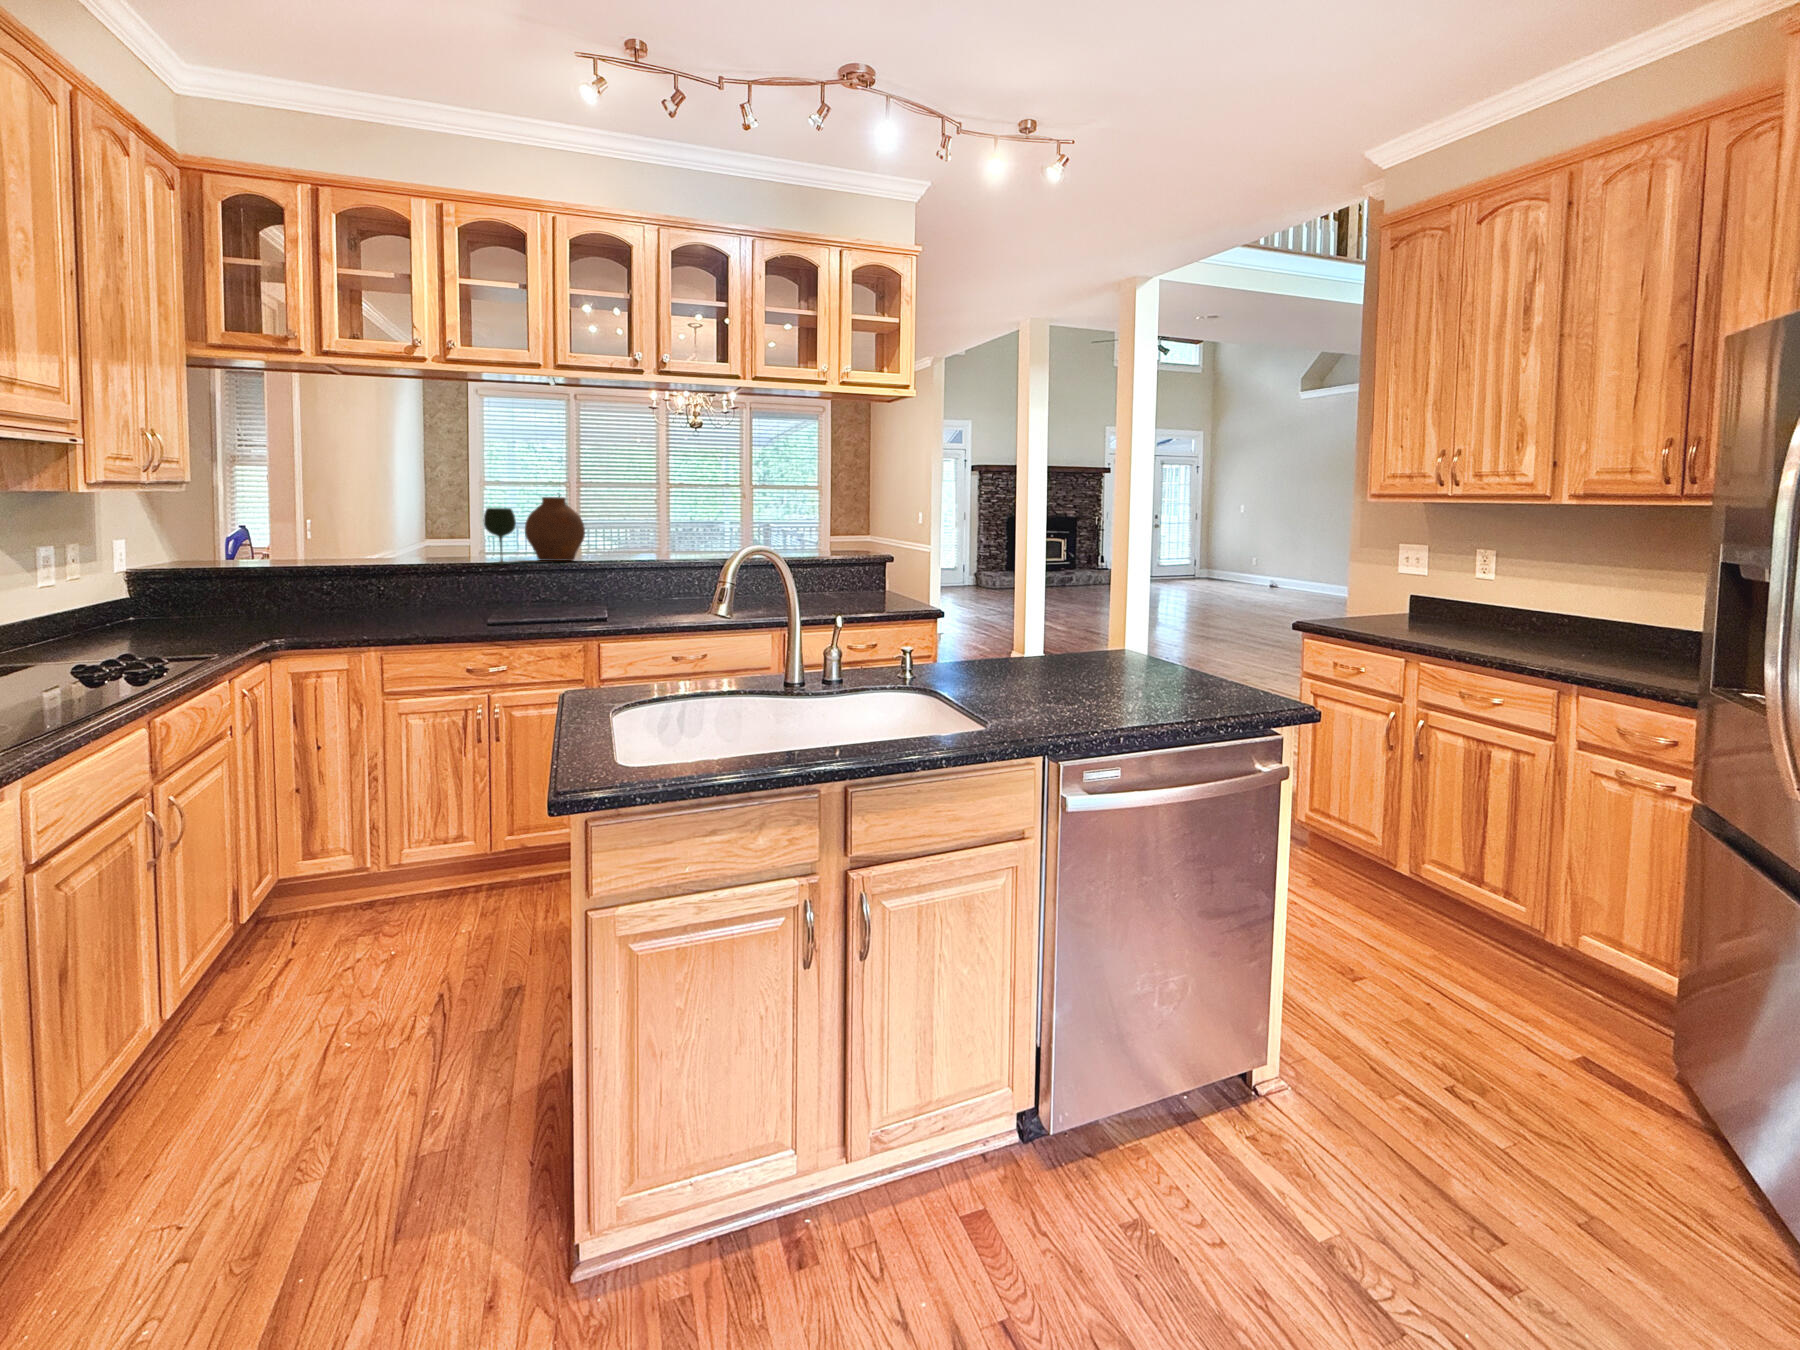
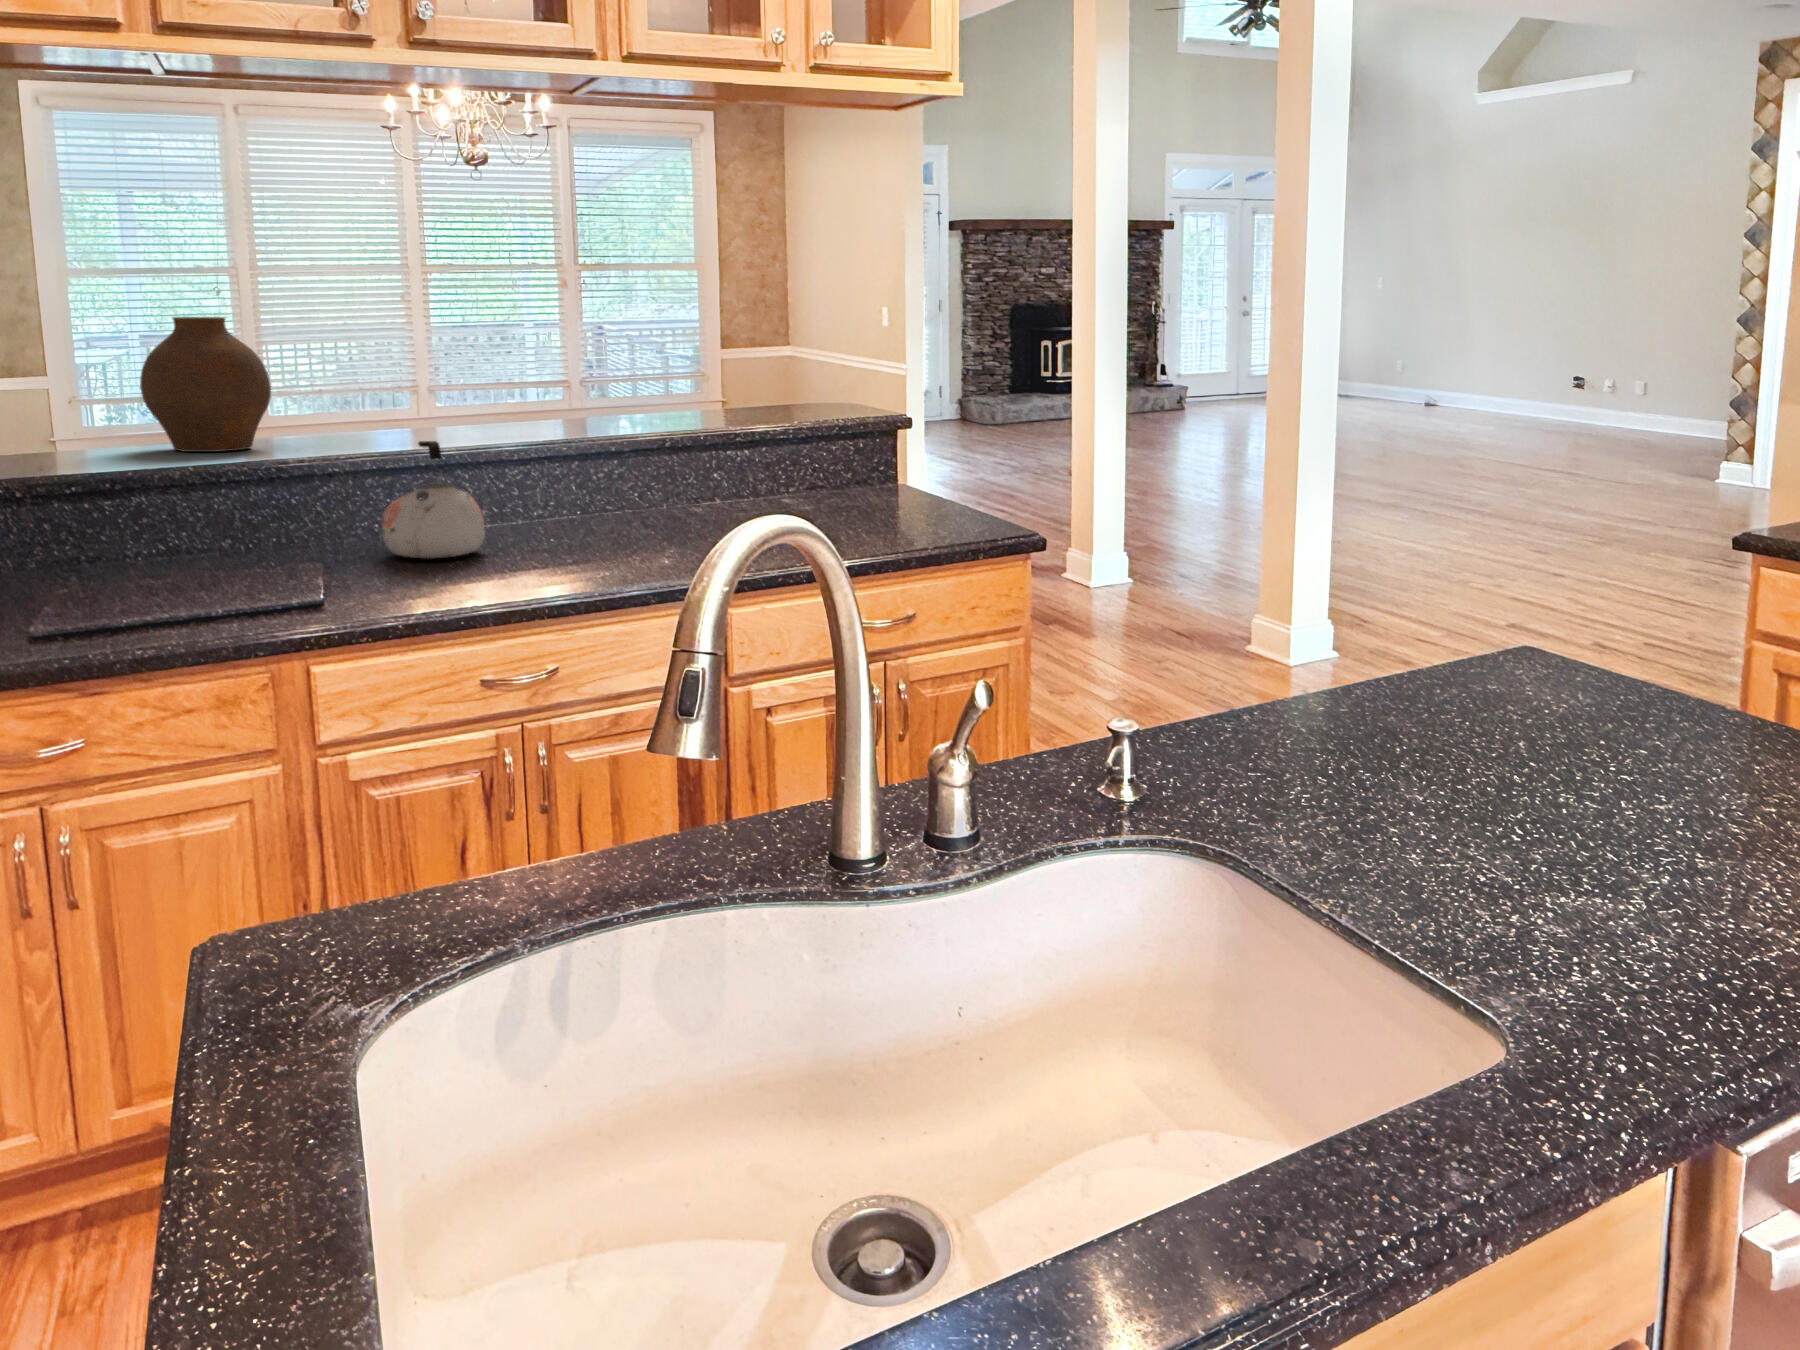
wine glass: present [483,508,516,565] -> none [32,351,108,476]
kettle: none [636,552,684,607] -> present [382,441,485,559]

